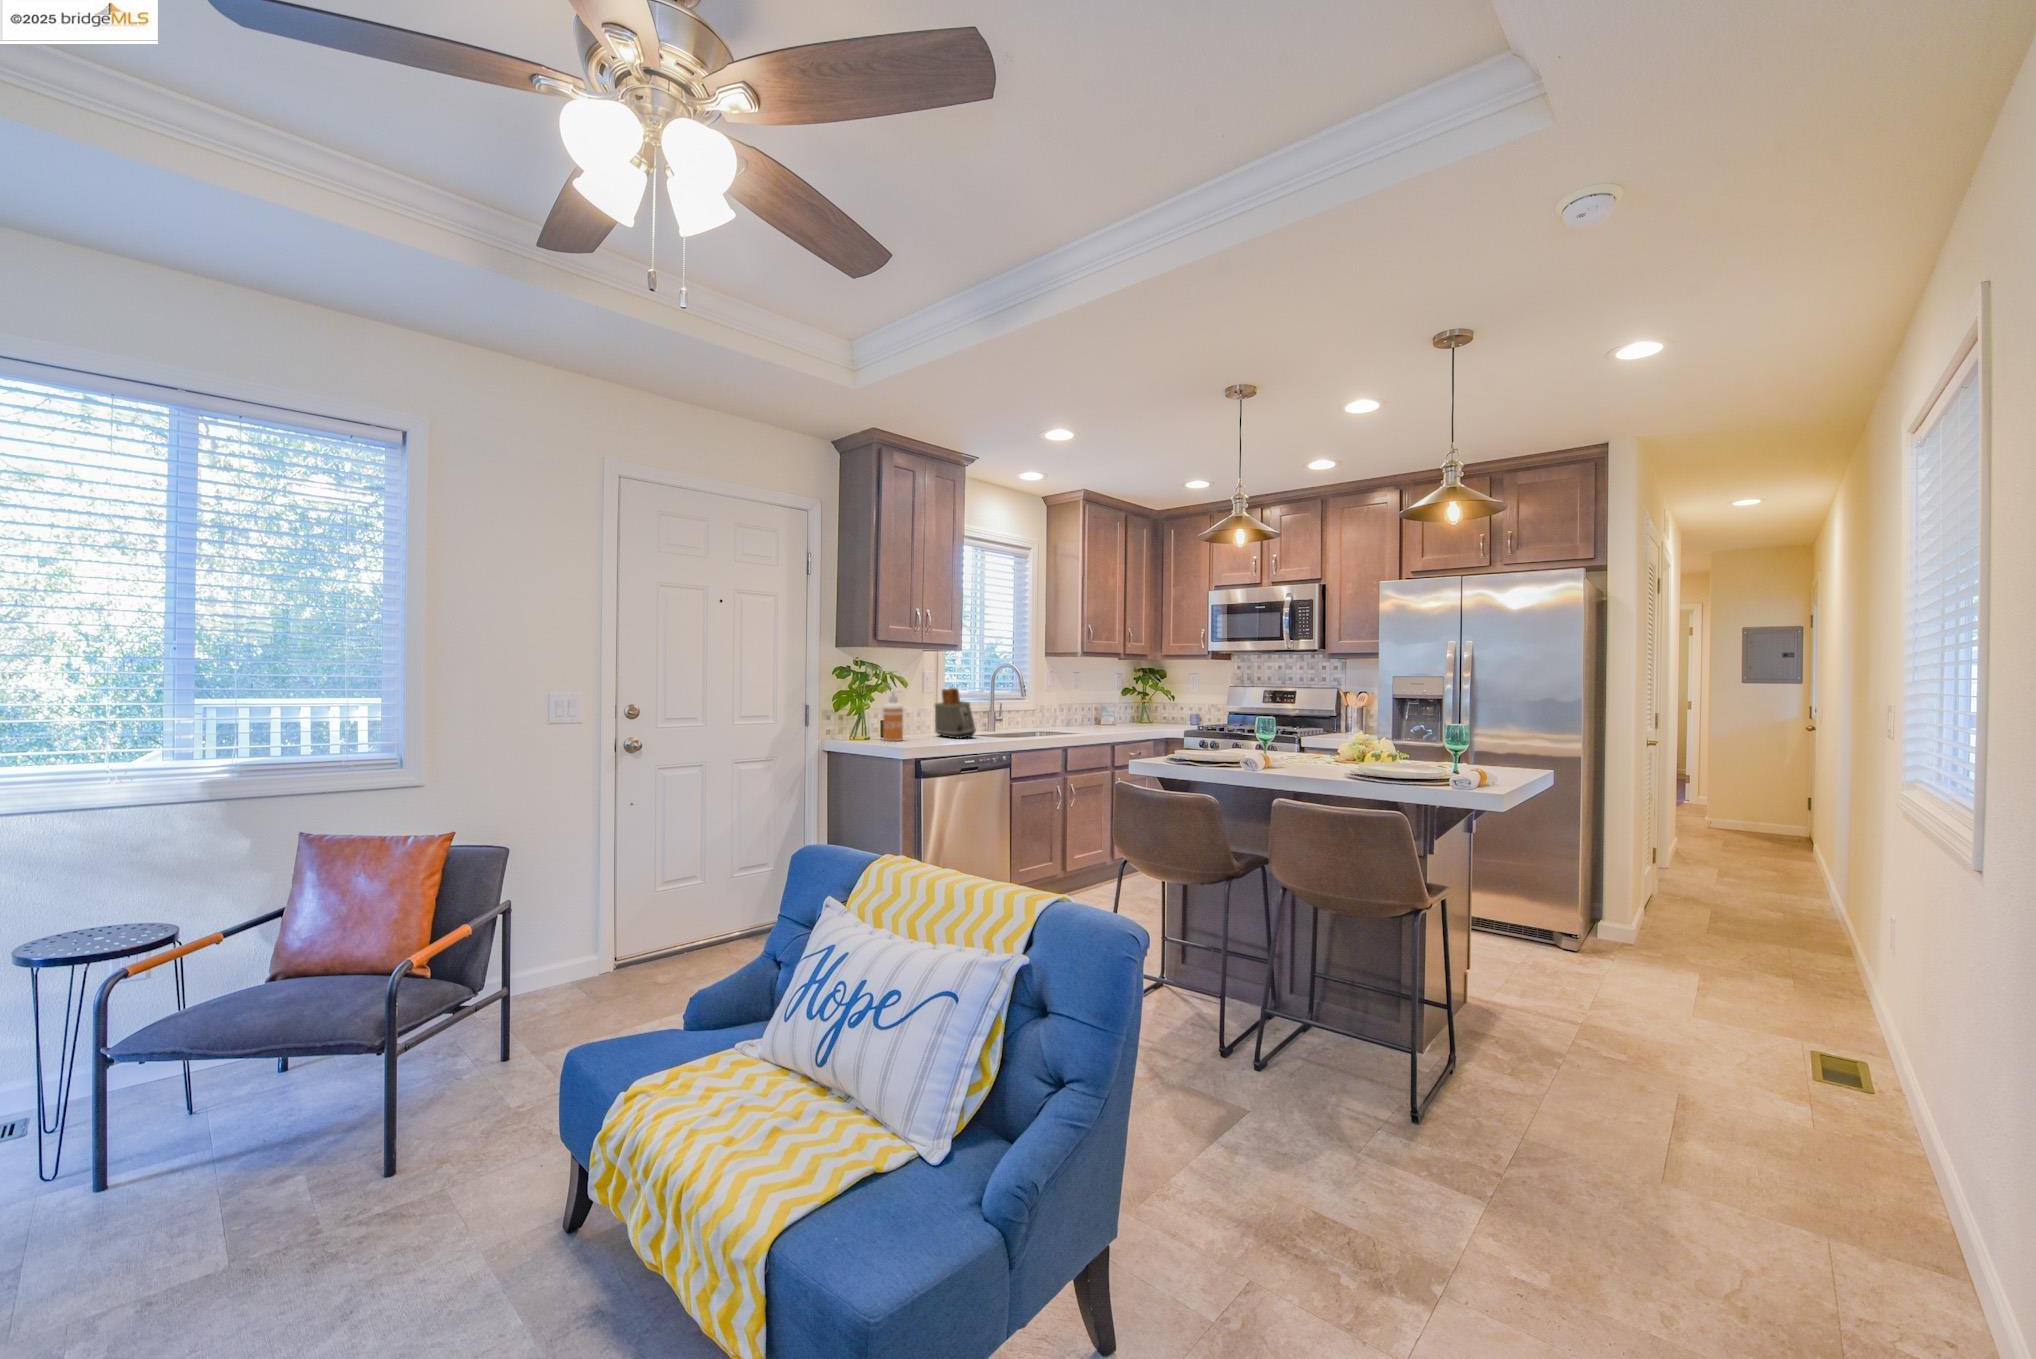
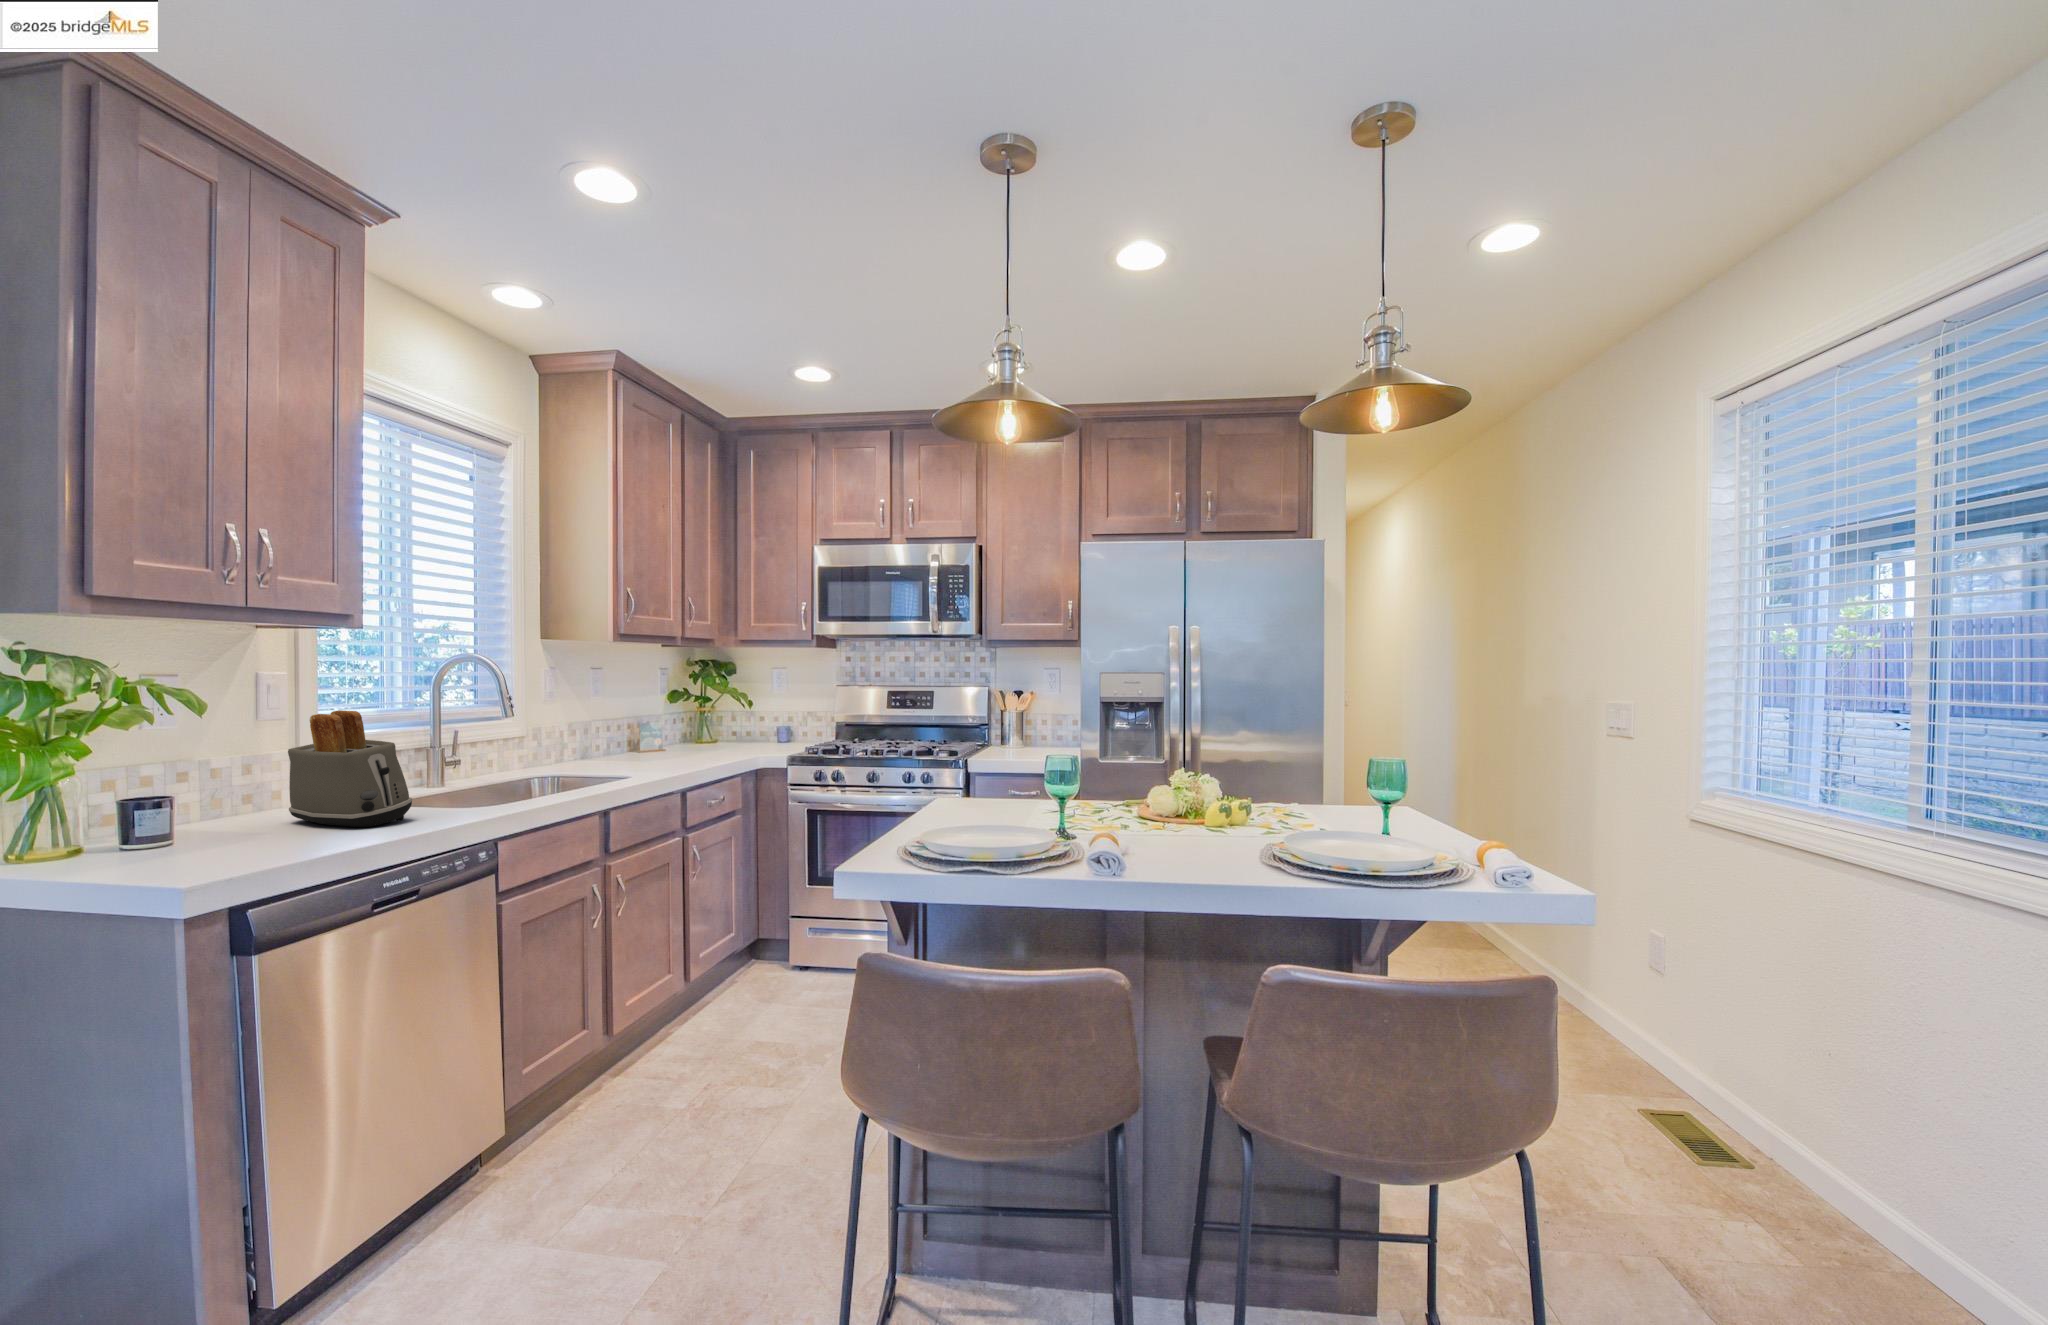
soap dispenser: present [883,691,903,741] -> none [108,730,184,867]

